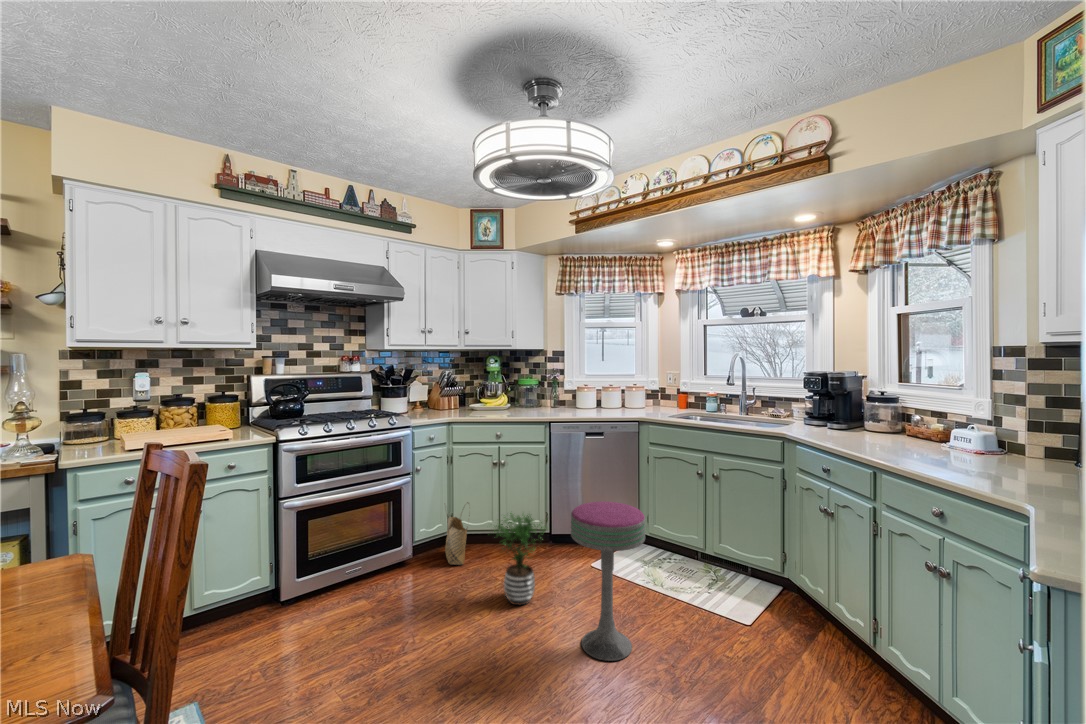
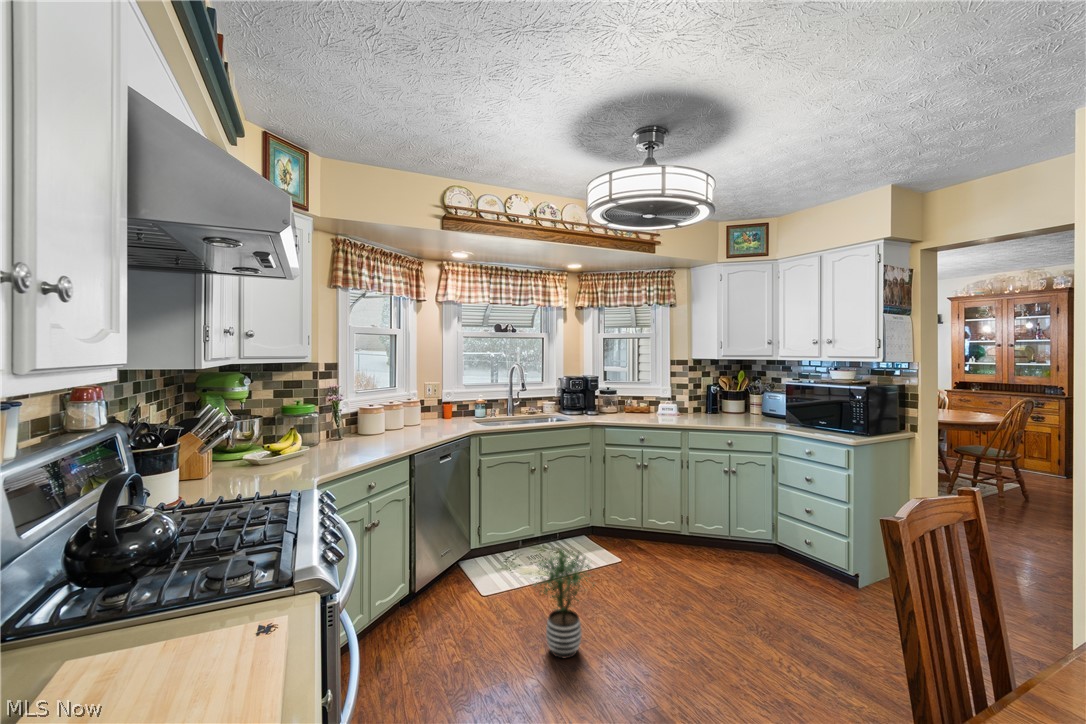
bar stool: present [571,501,645,661] -> none [621,495,685,627]
woven basket: present [445,502,468,565] -> none [387,598,453,700]

